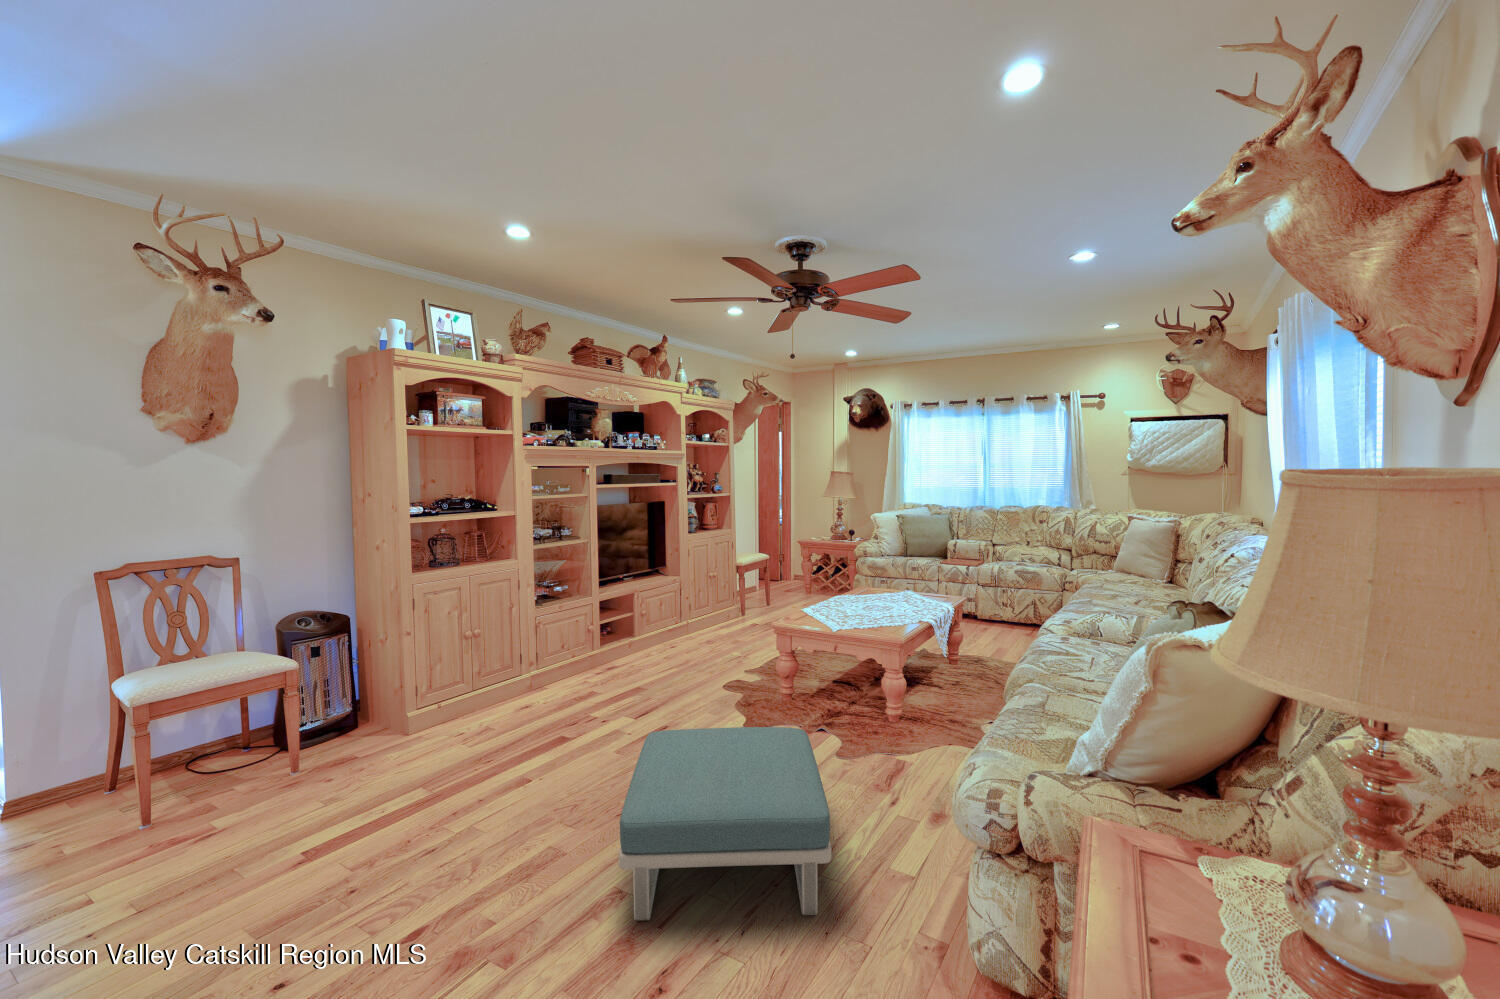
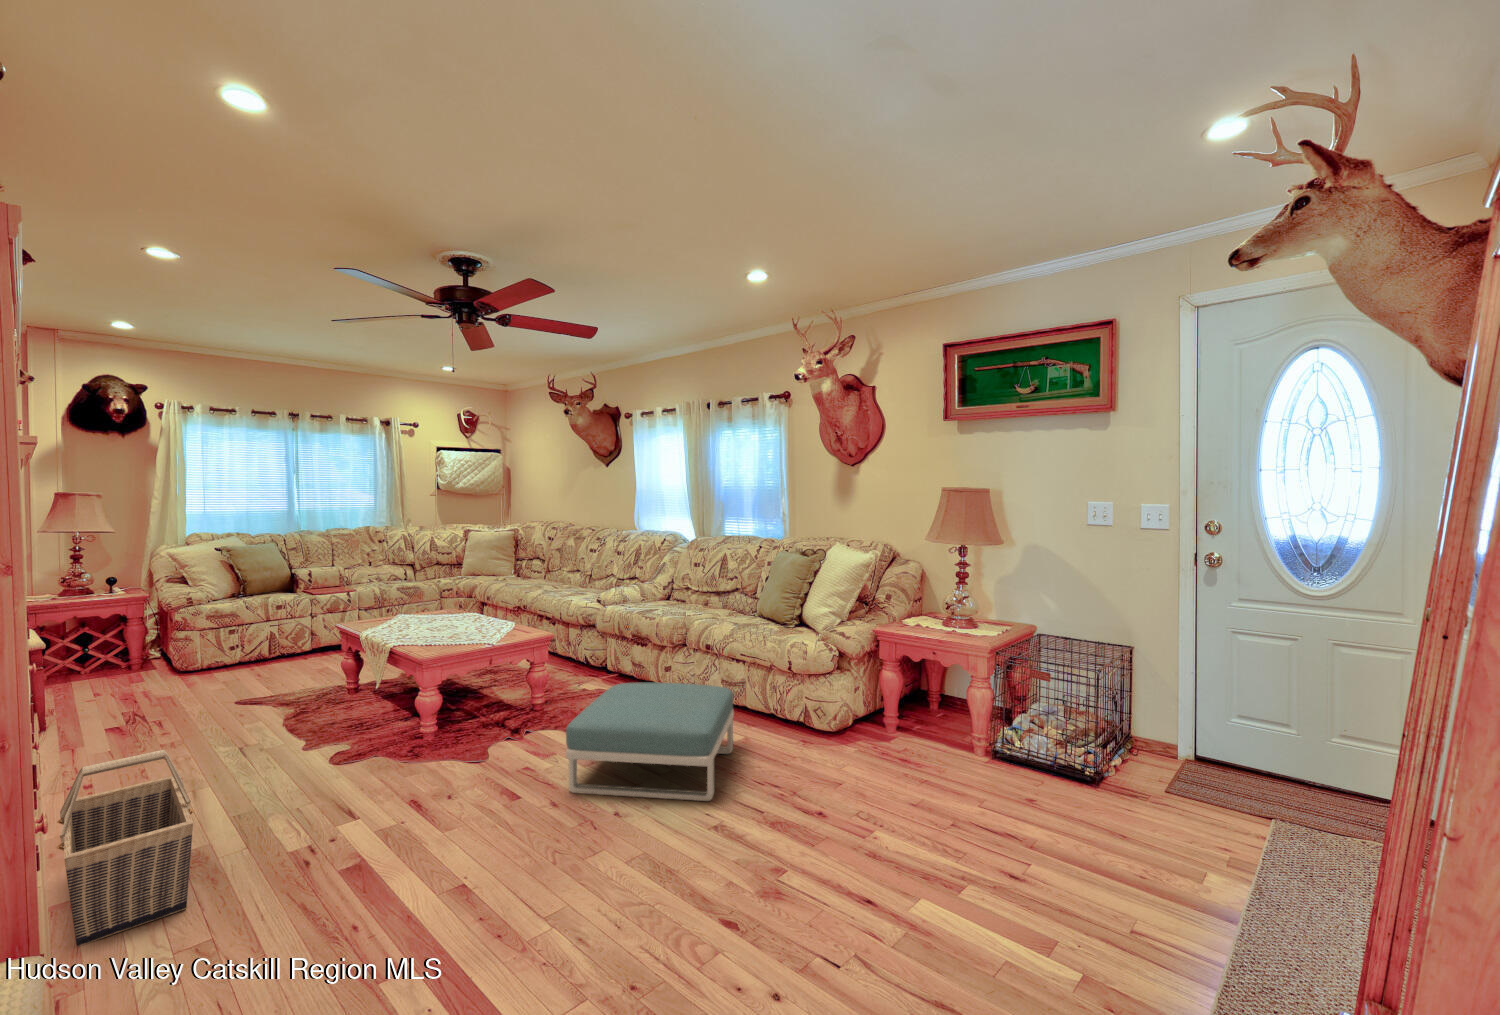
basket: none [470,623,575,720] -> present [56,750,194,947]

